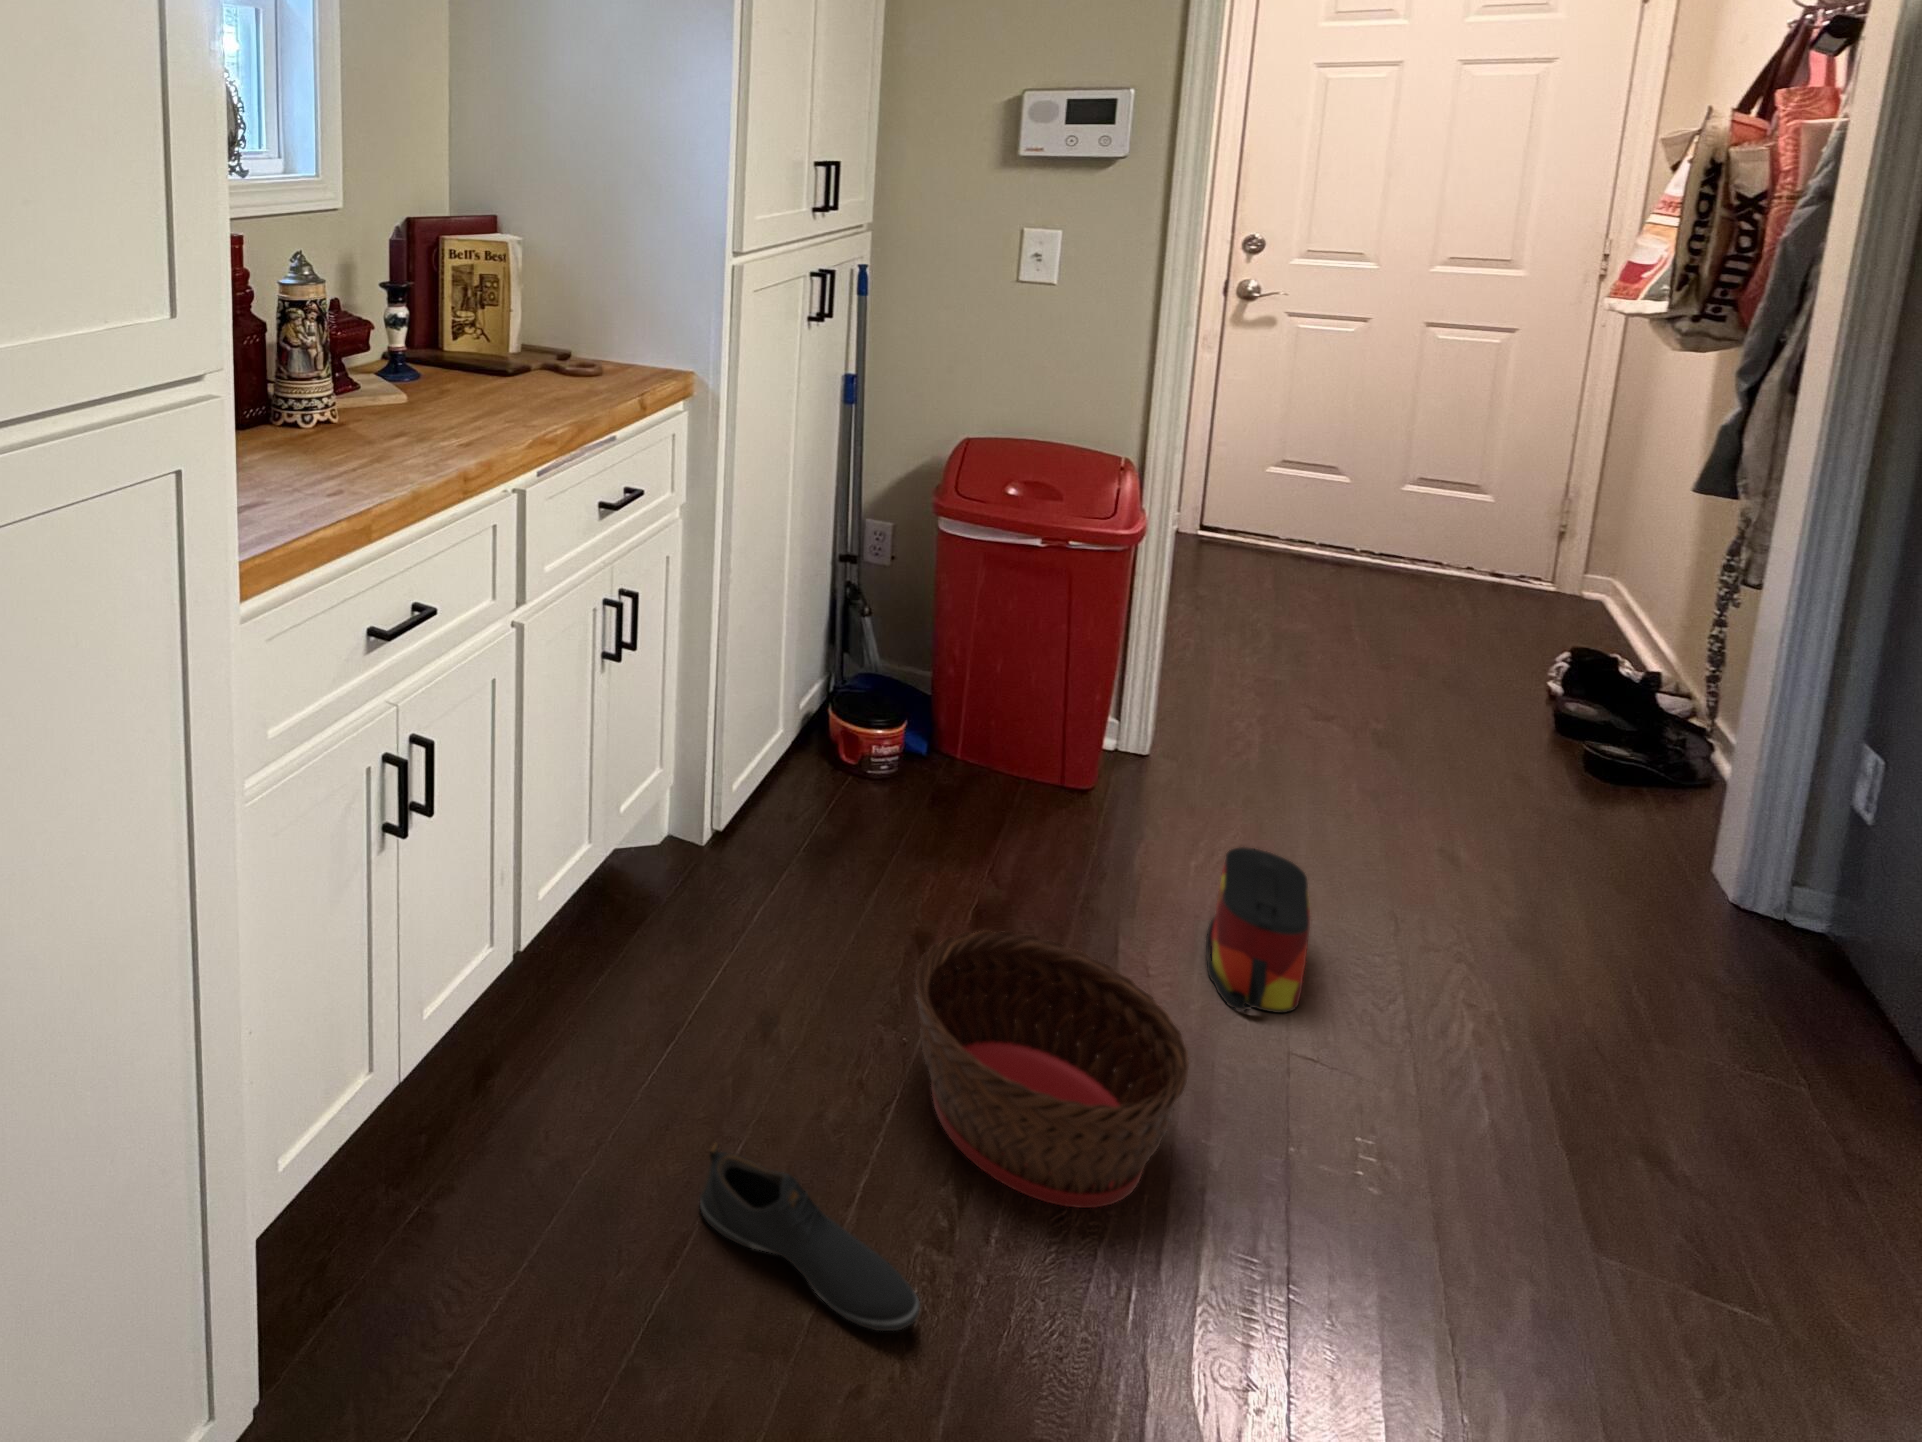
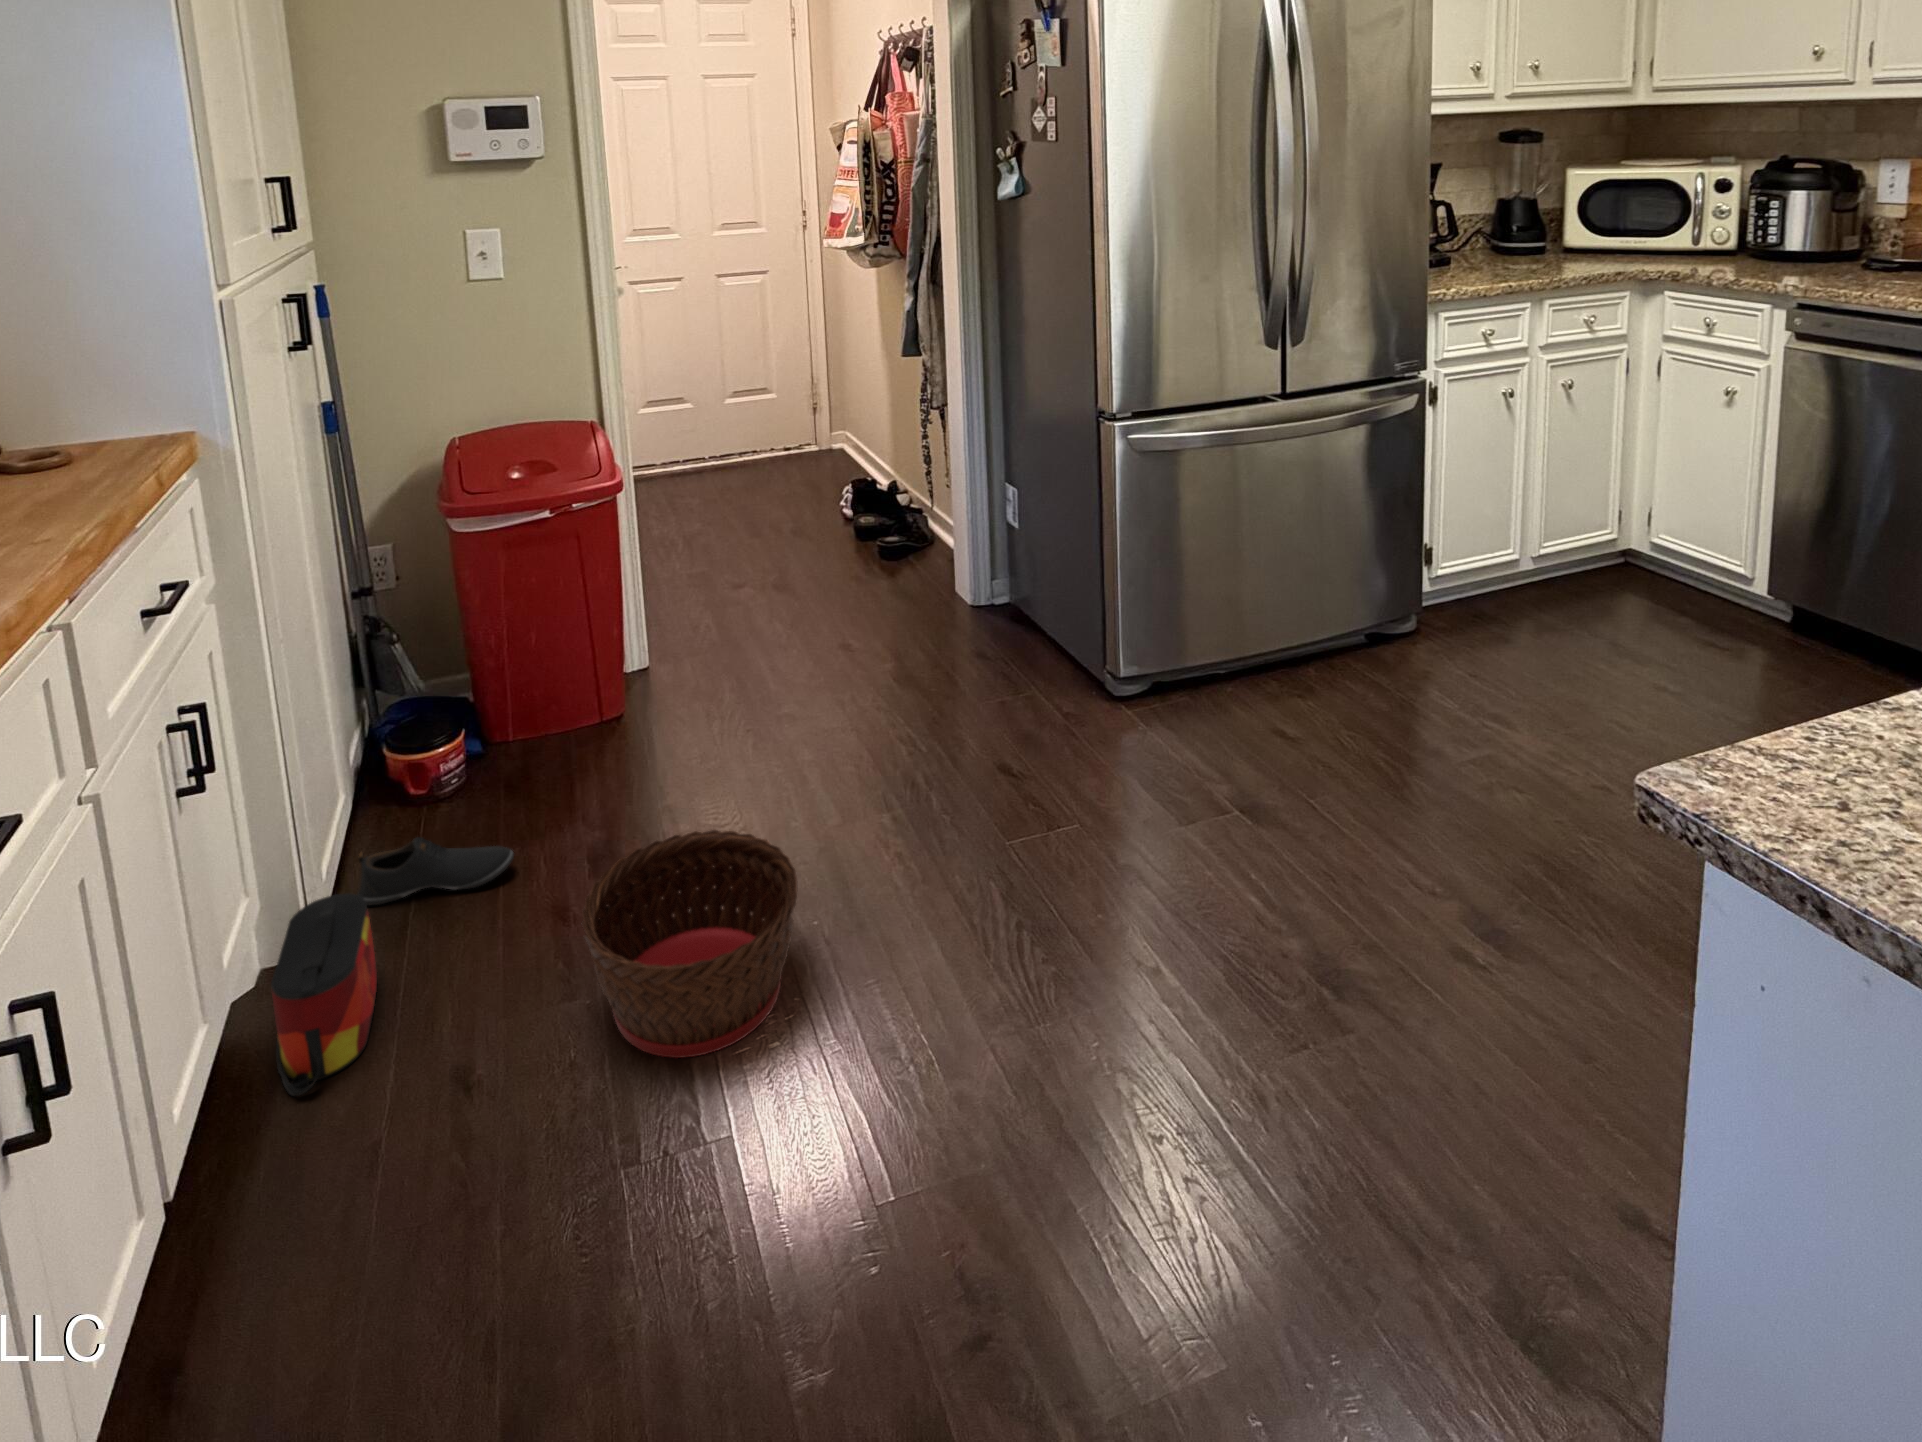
bag: present [1206,847,1310,1013] -> present [271,893,377,1096]
shoe: present [700,1143,920,1331] -> present [357,837,514,905]

